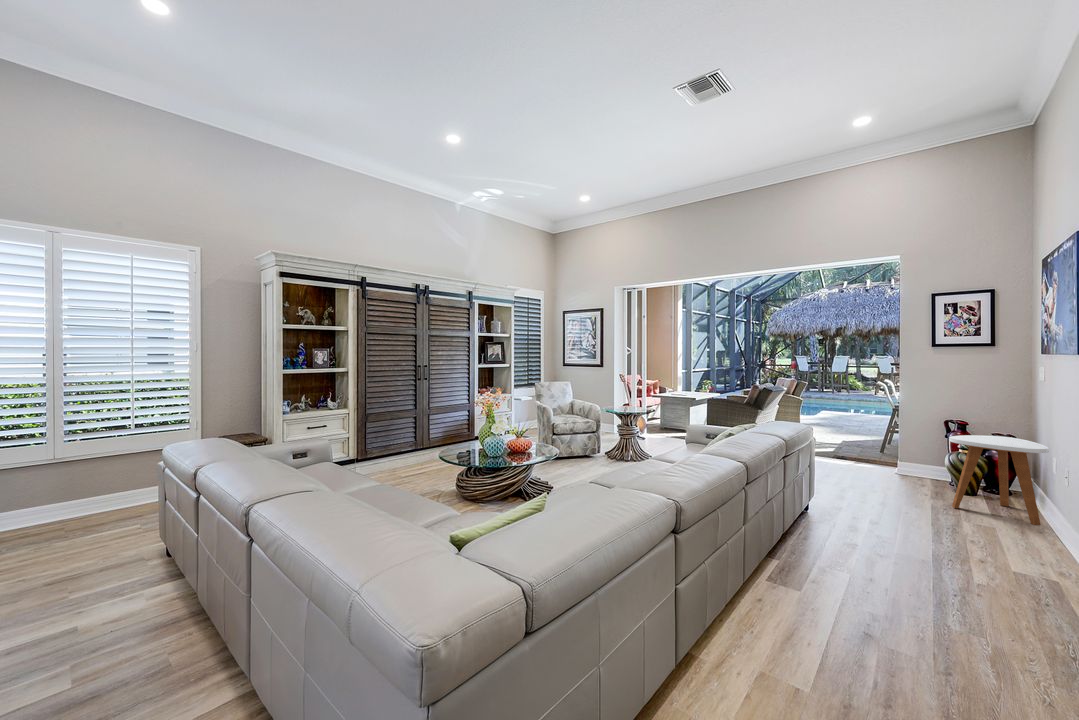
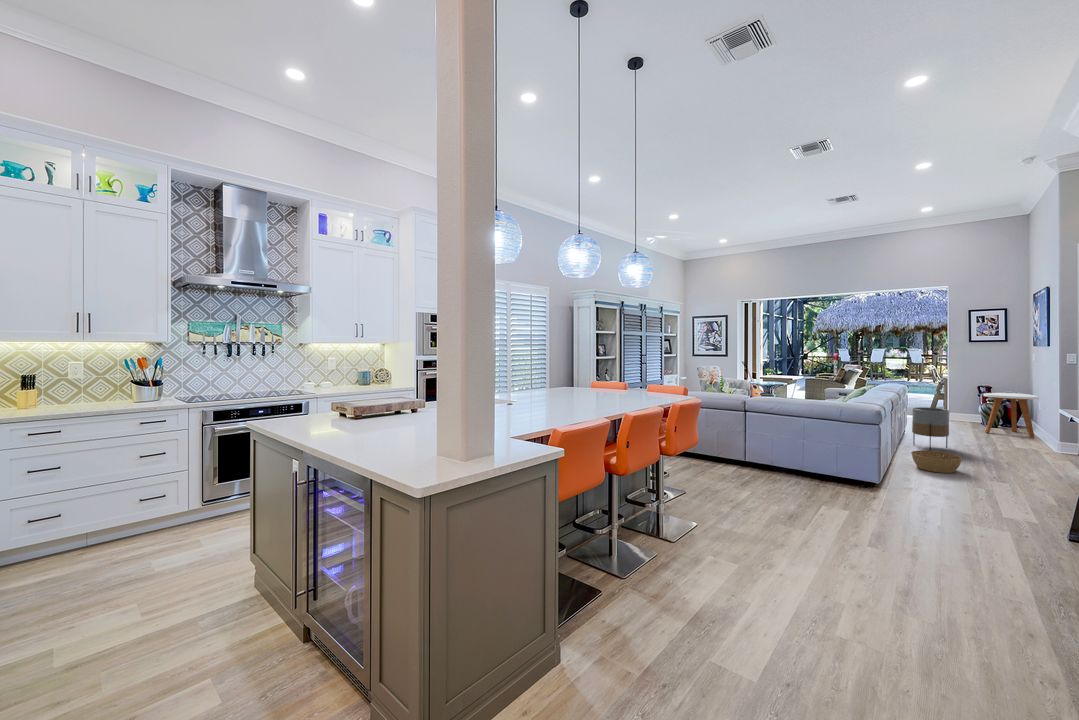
planter: none [797,468,864,561] -> present [912,407,949,450]
basket: none [737,589,848,673] -> present [911,450,962,473]

